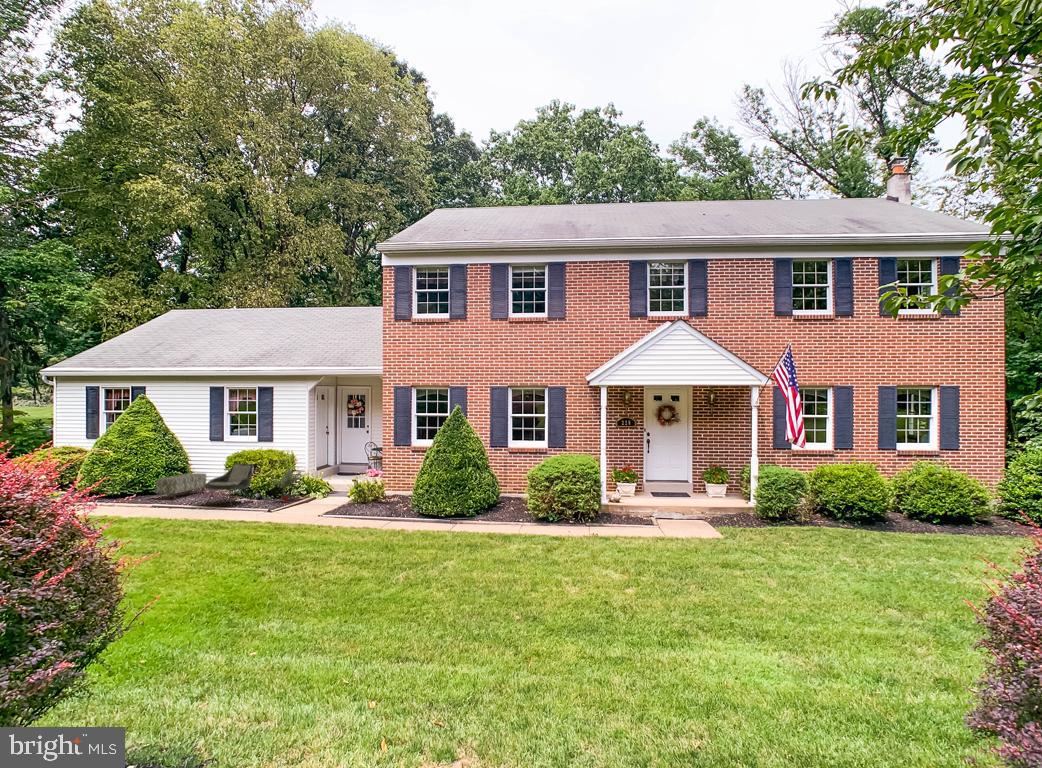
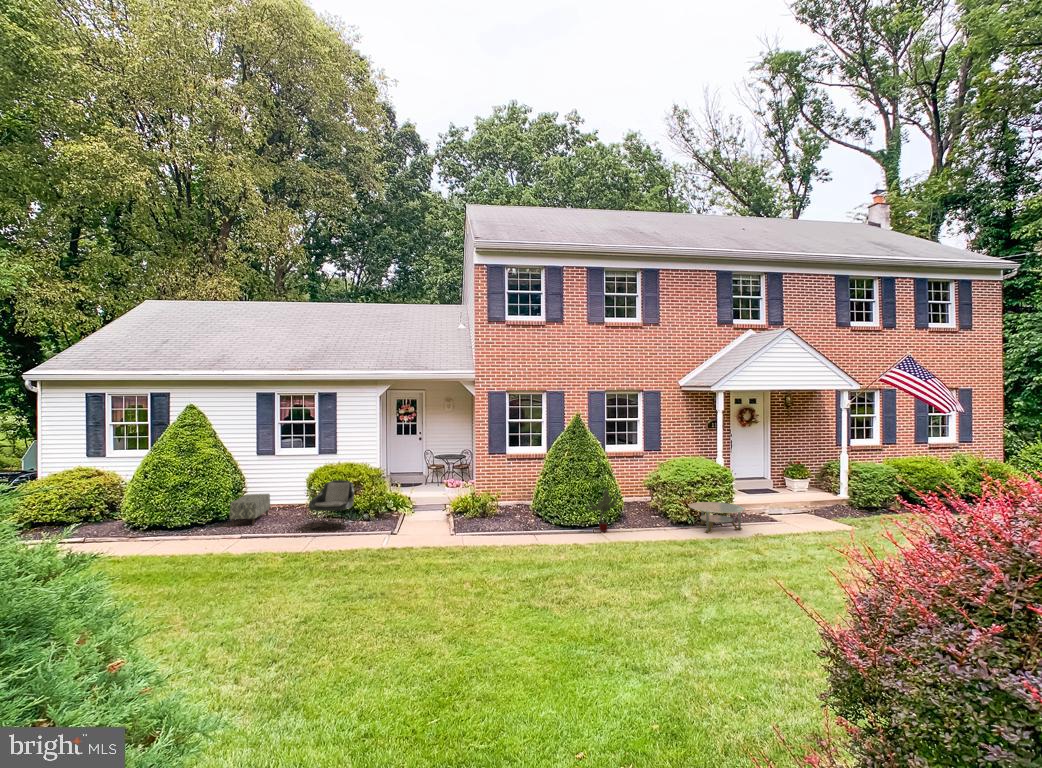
potted tree: present [272,468,301,503] -> present [588,490,620,532]
round table: none [537,500,594,533] -> present [689,502,745,533]

